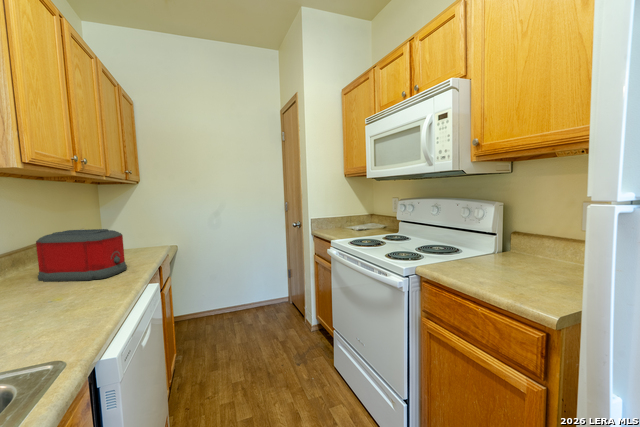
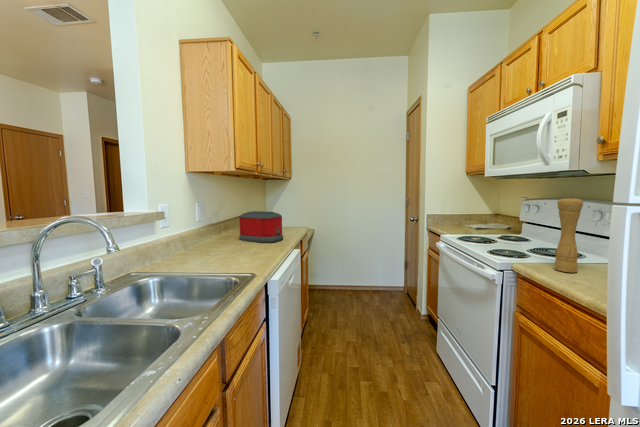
pepper mill: none [456,197,477,272] -> present [554,197,583,273]

